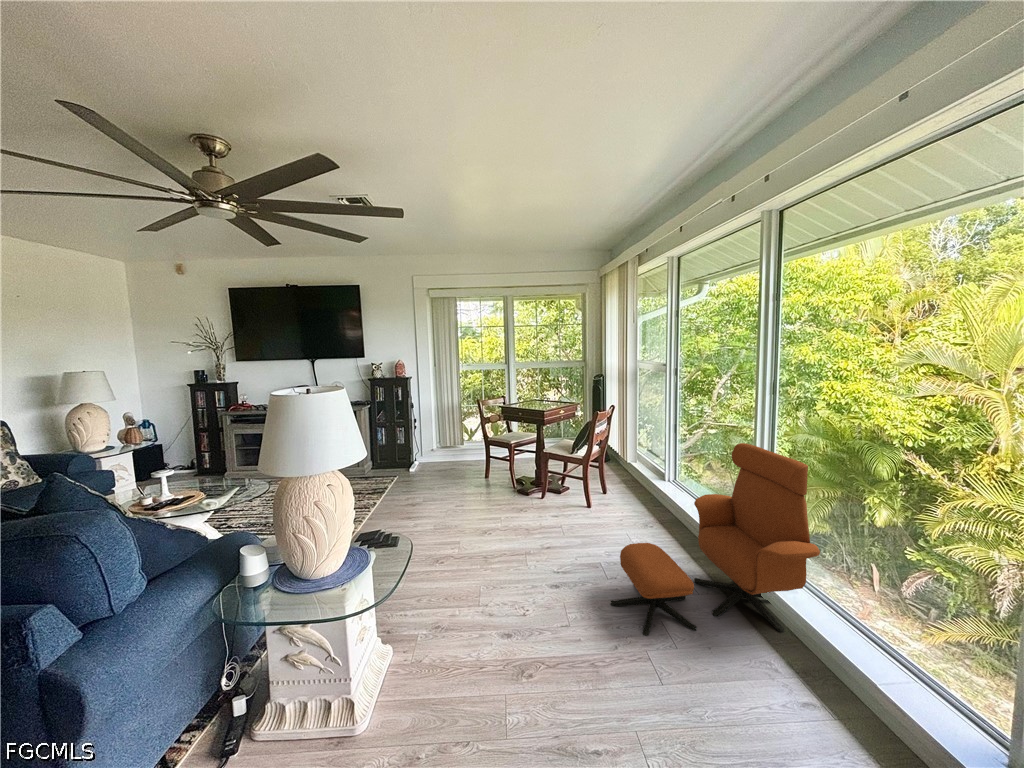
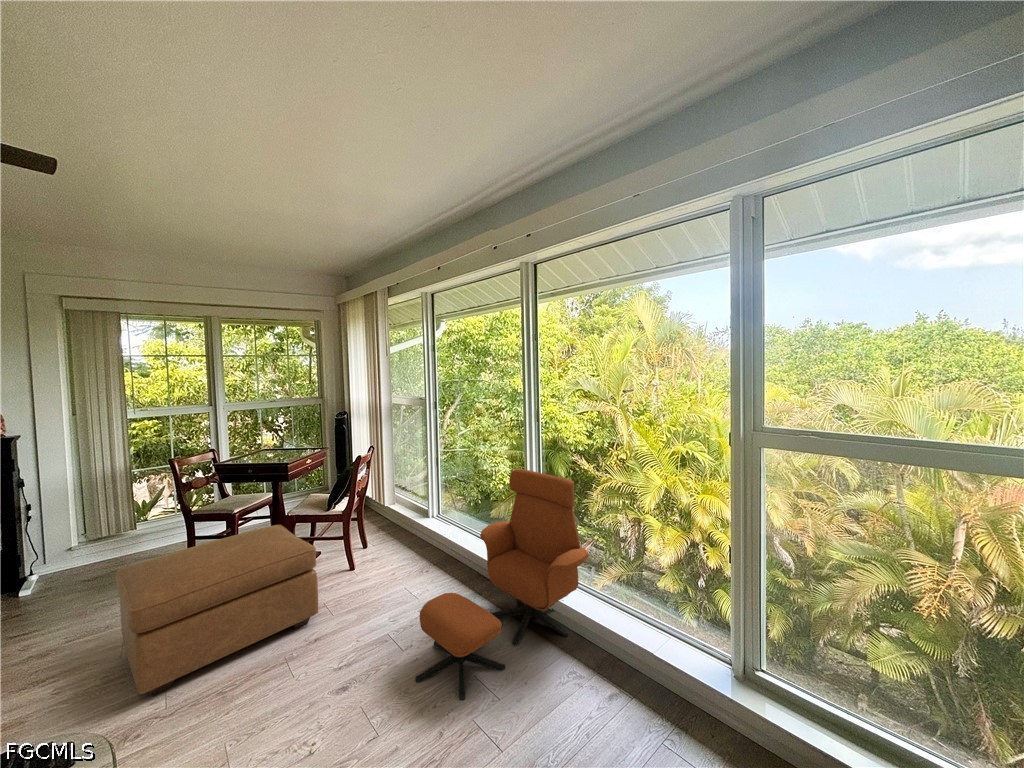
ottoman: none [443,457,553,544] -> present [116,525,318,696]

